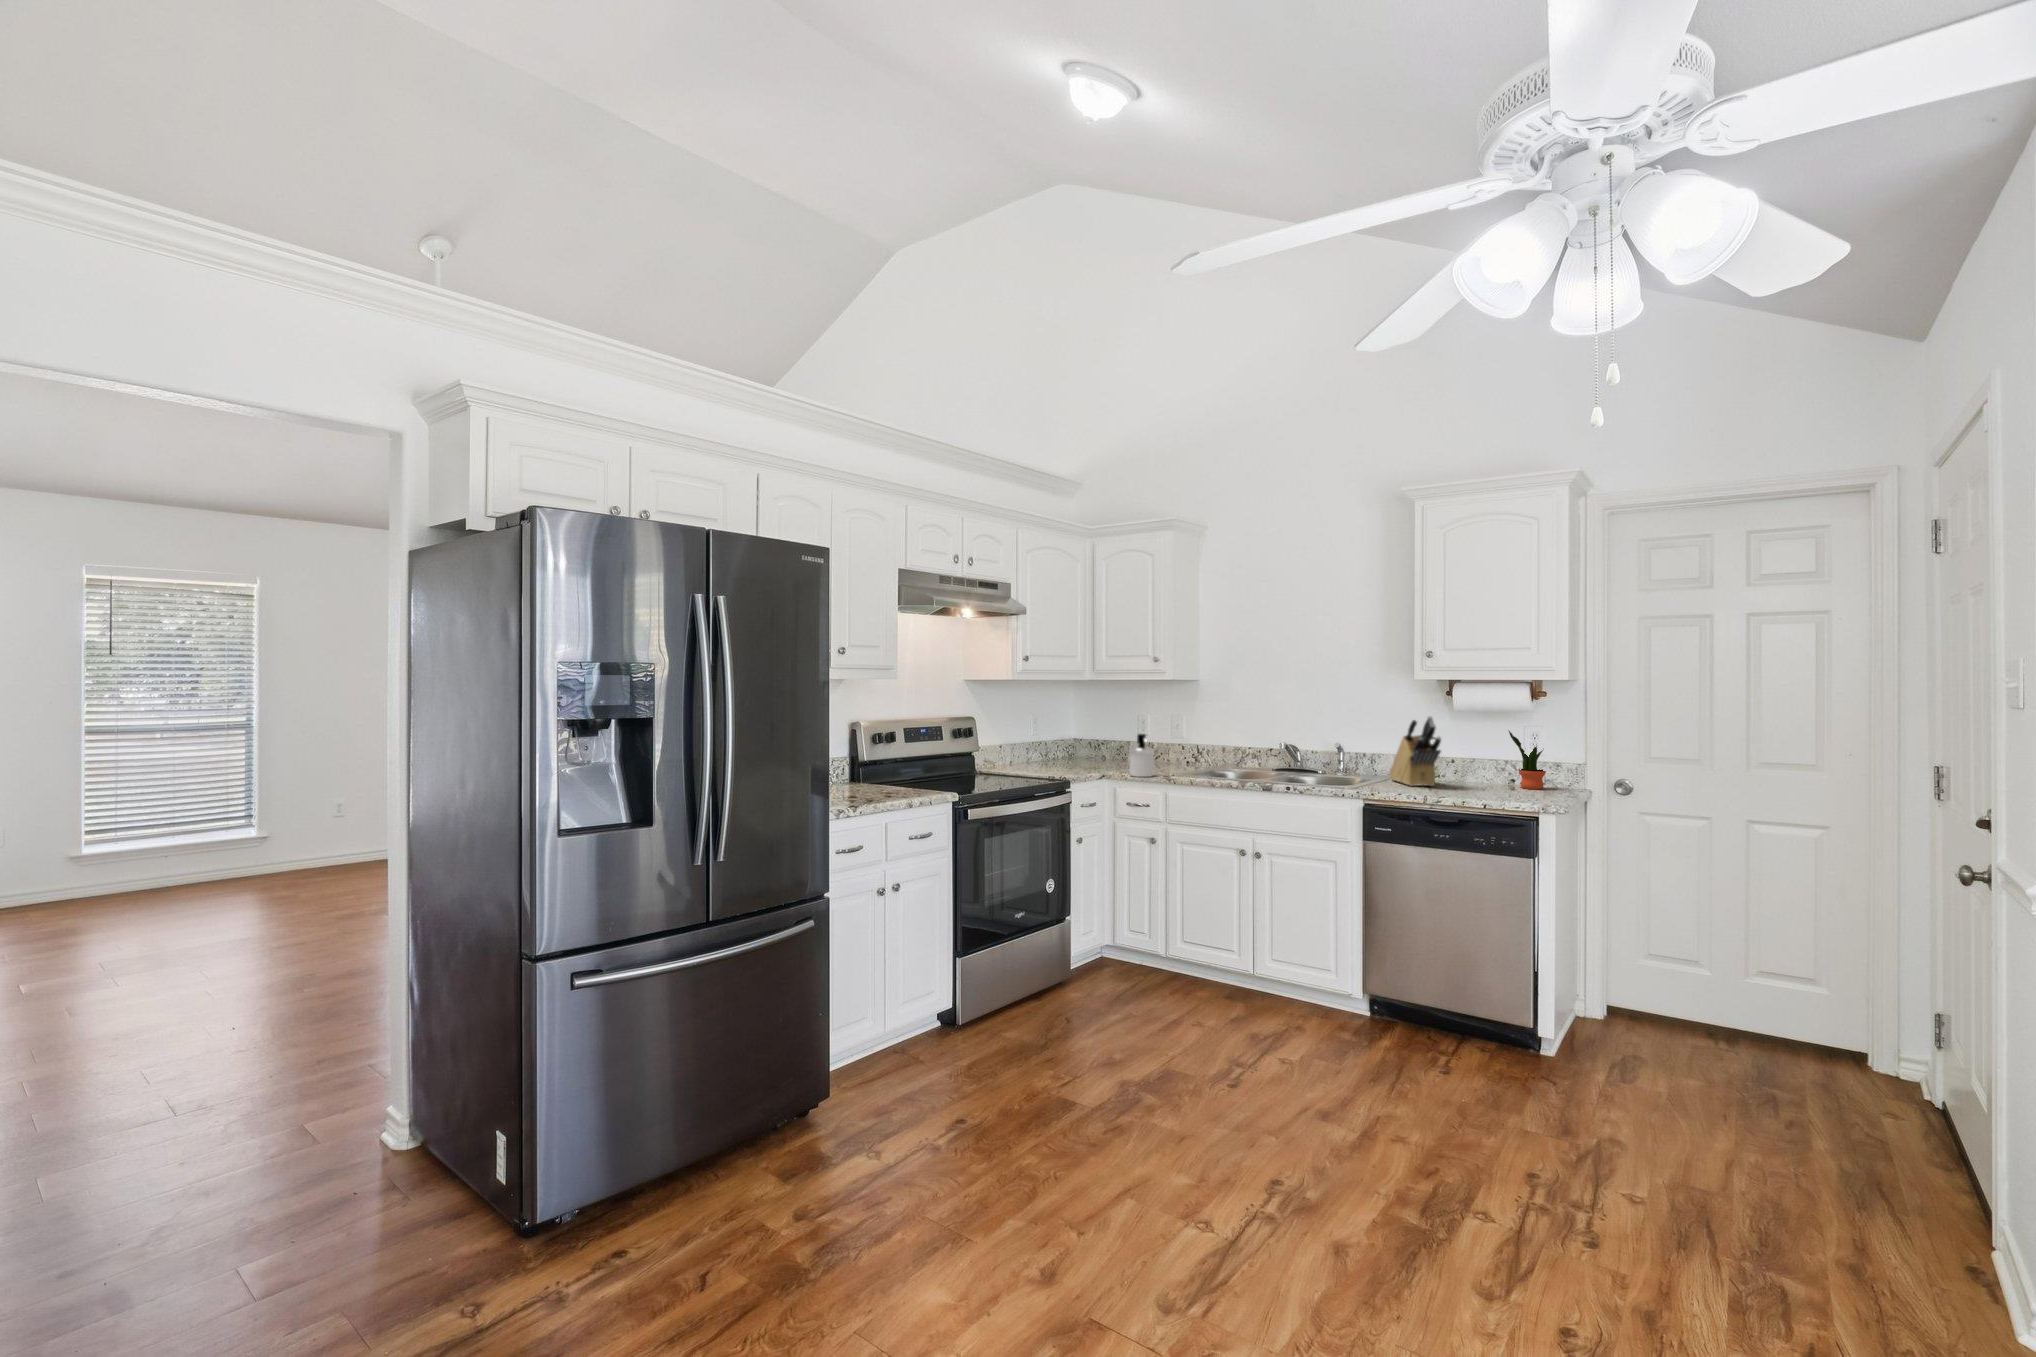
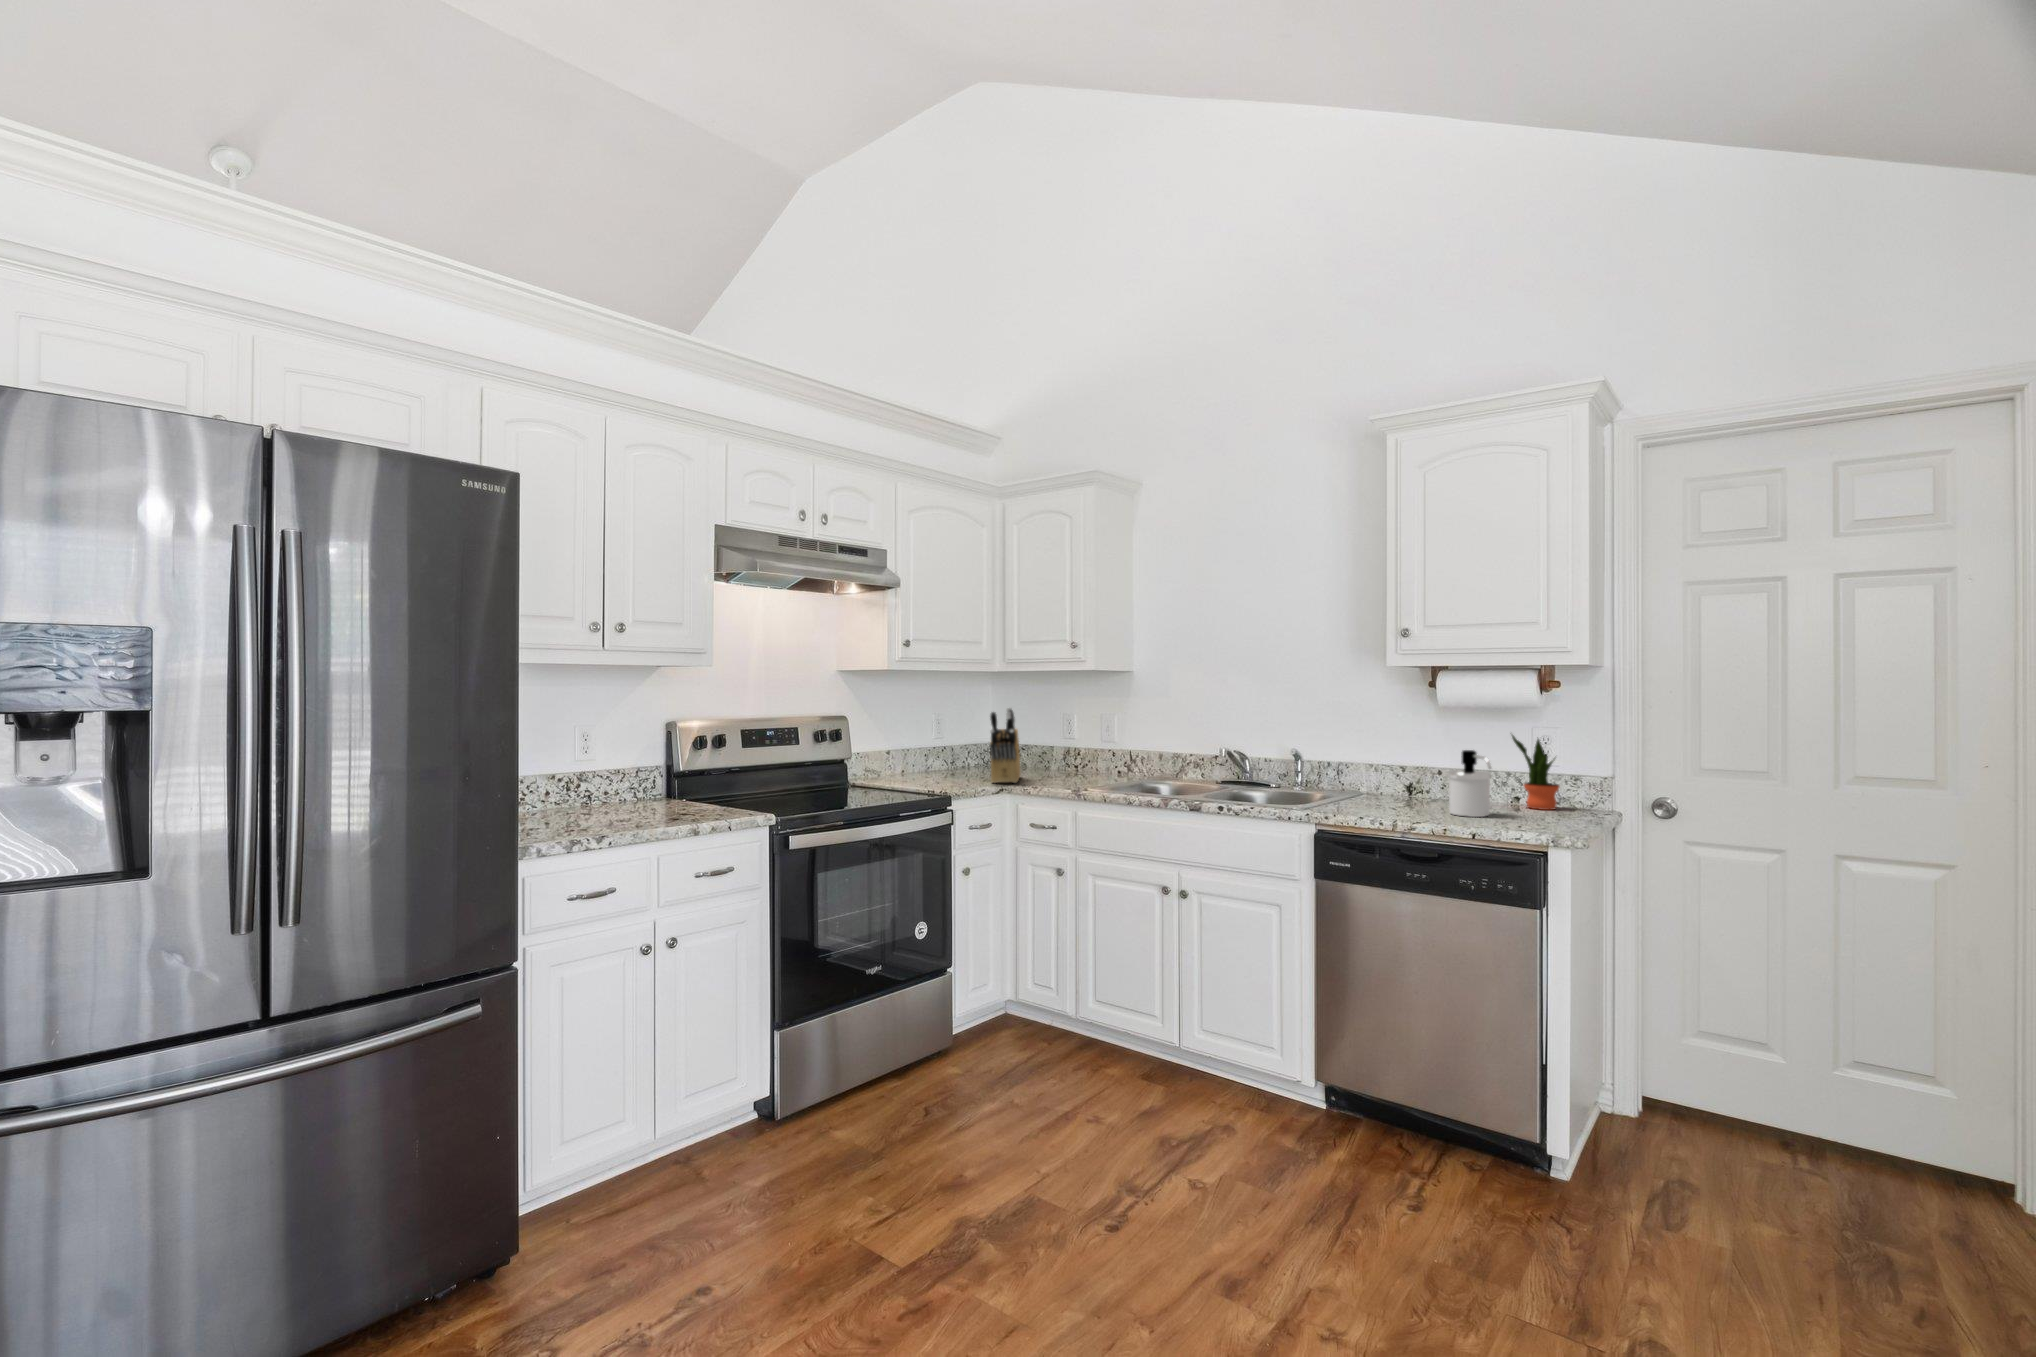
knife block: present [1389,716,1441,786] -> present [990,708,1021,783]
soap dispenser: present [1129,734,1154,777] -> present [1448,750,1491,817]

